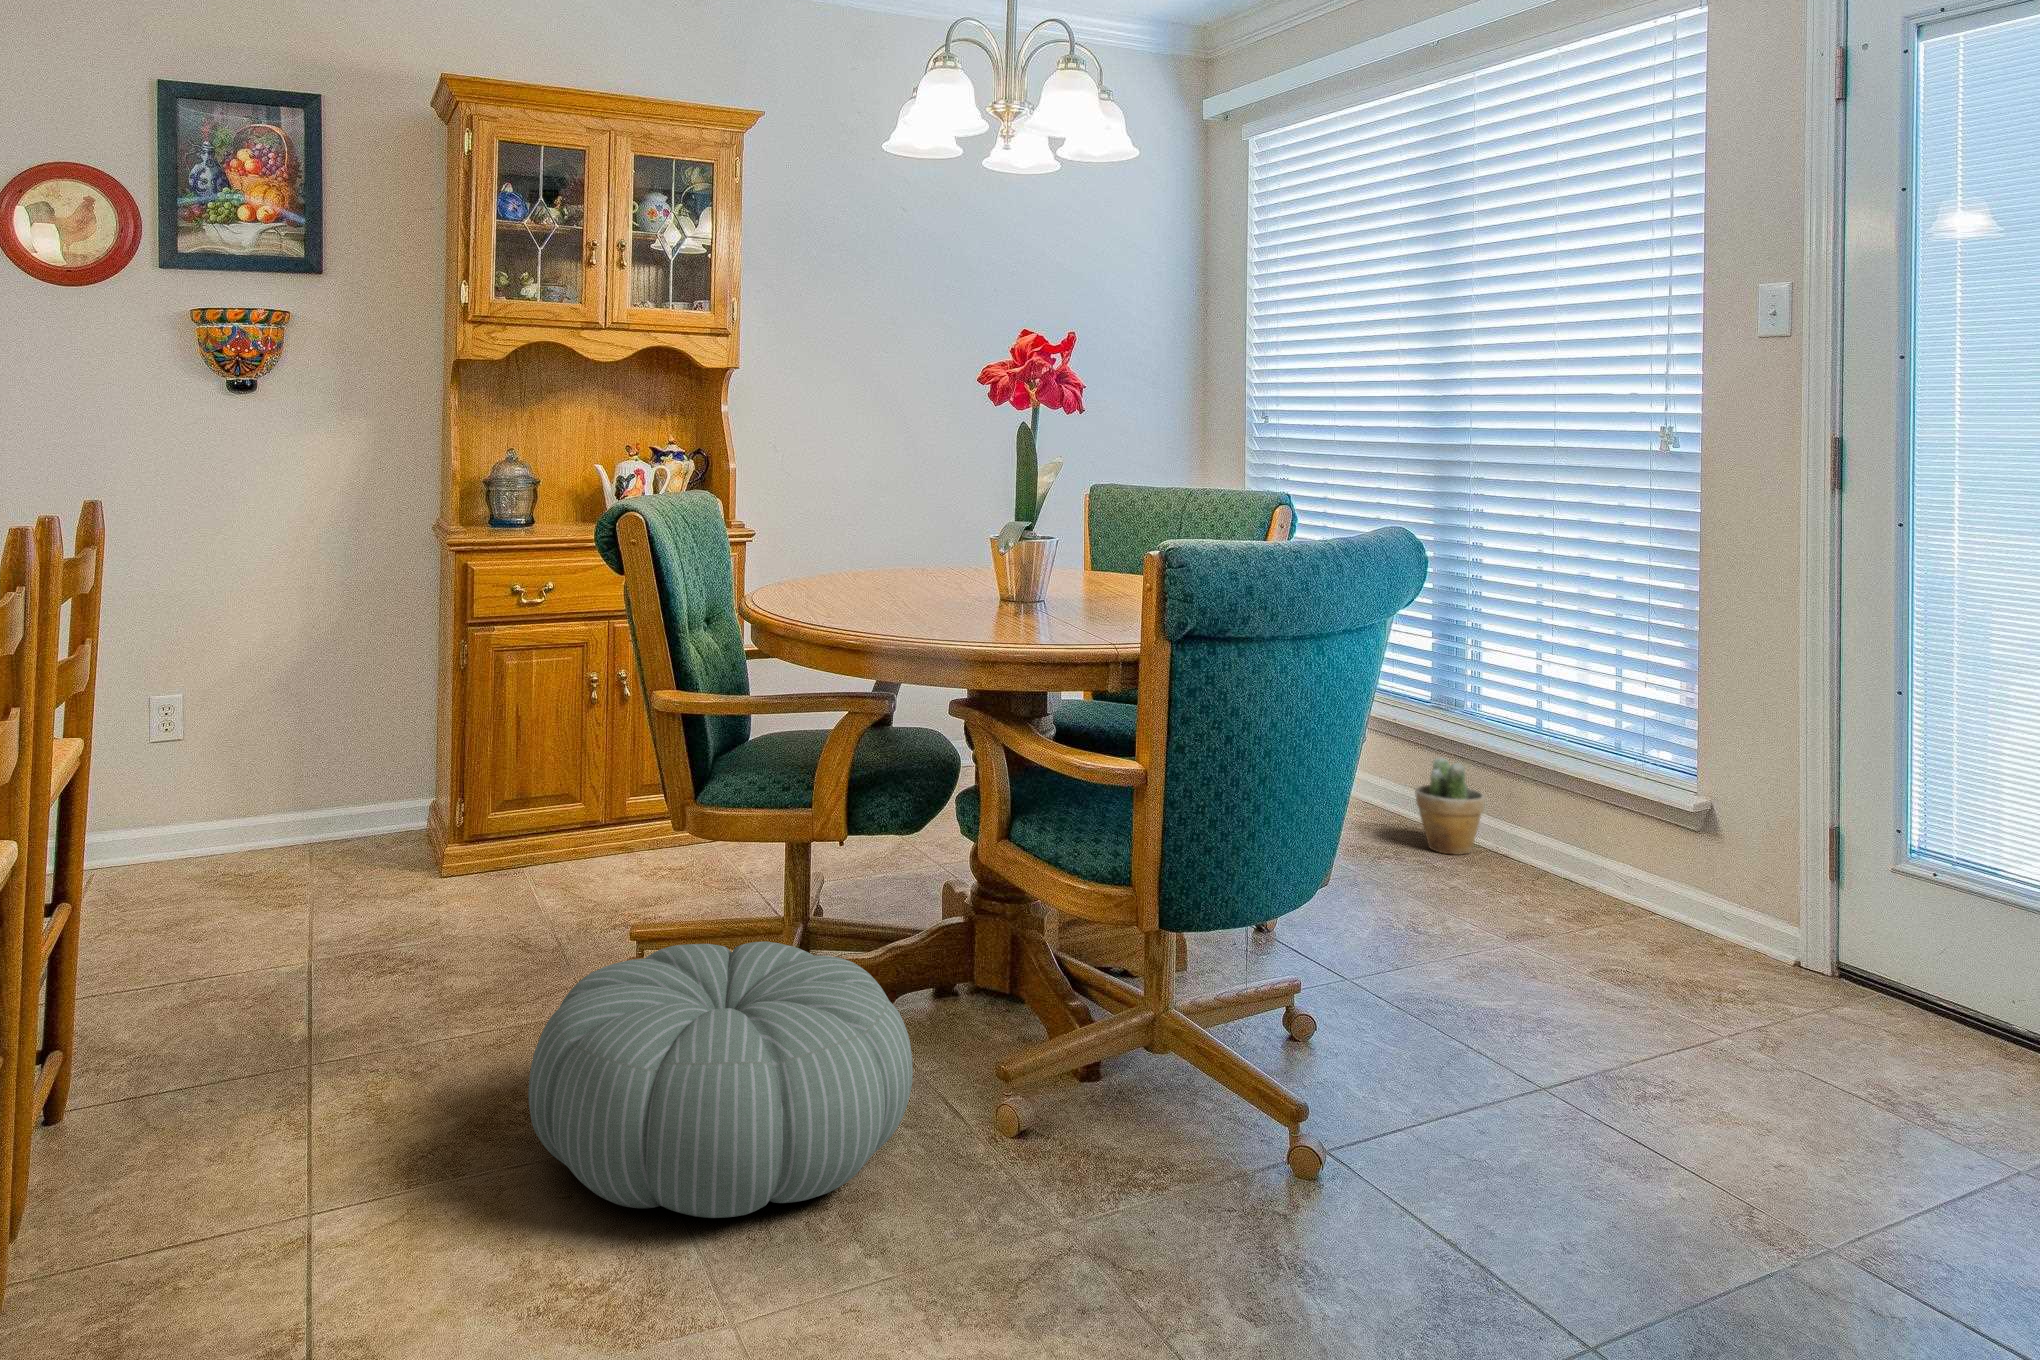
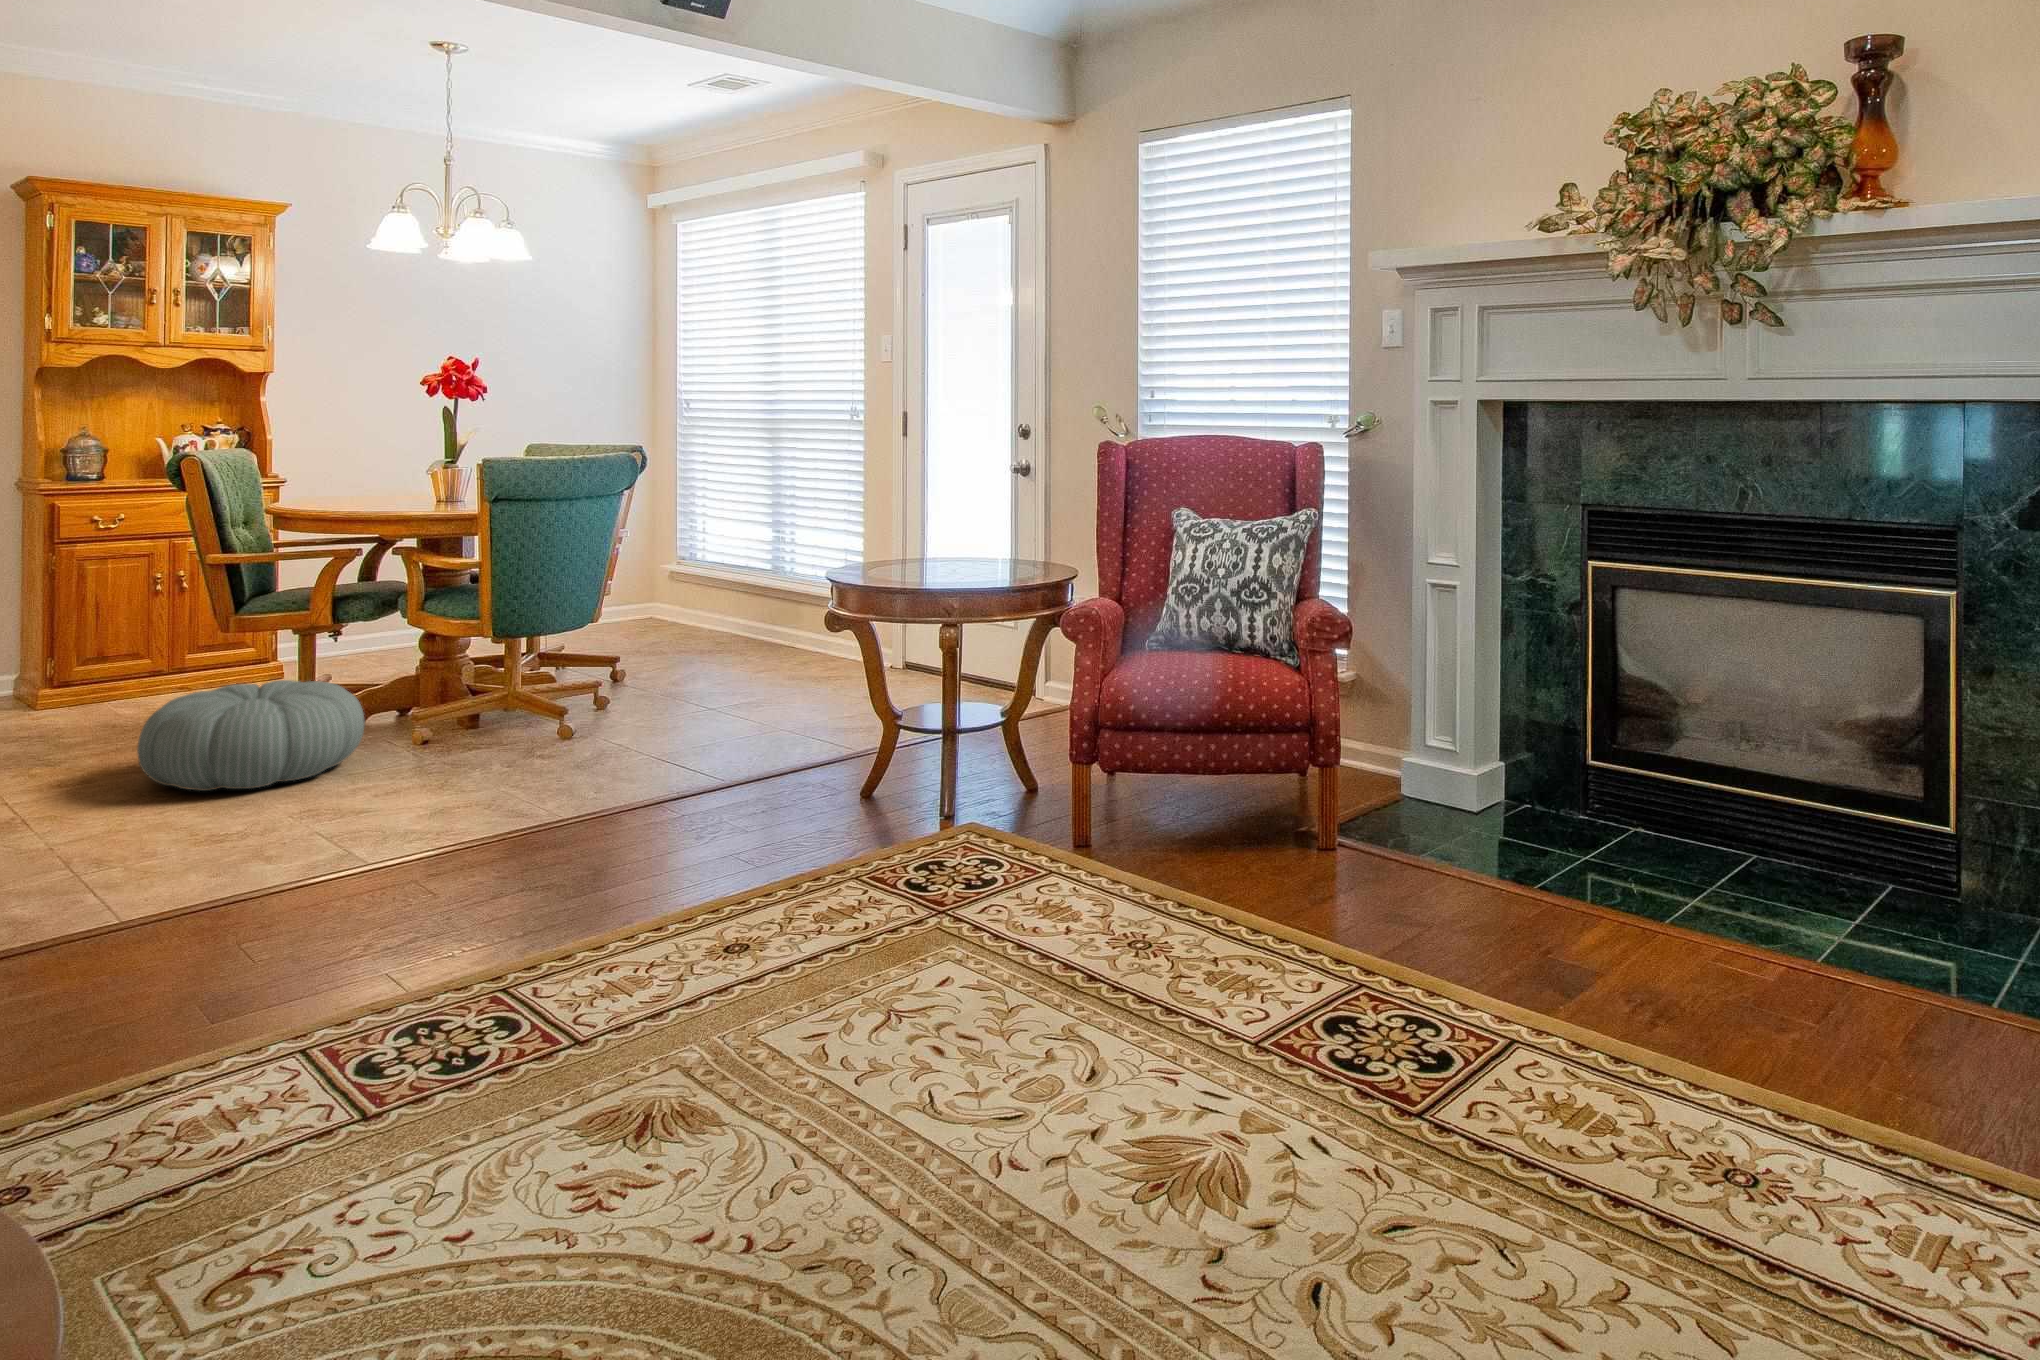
potted plant: present [1415,758,1485,855] -> none [725,591,764,644]

